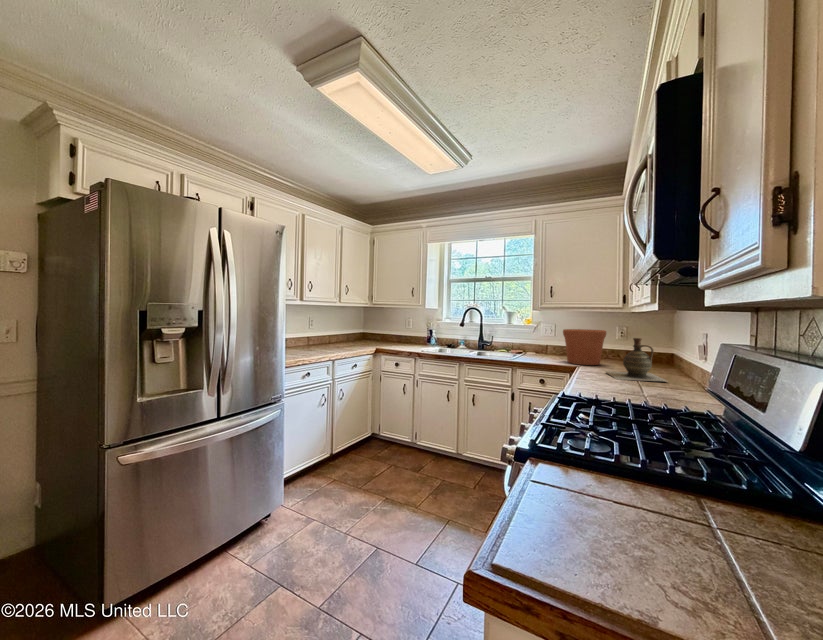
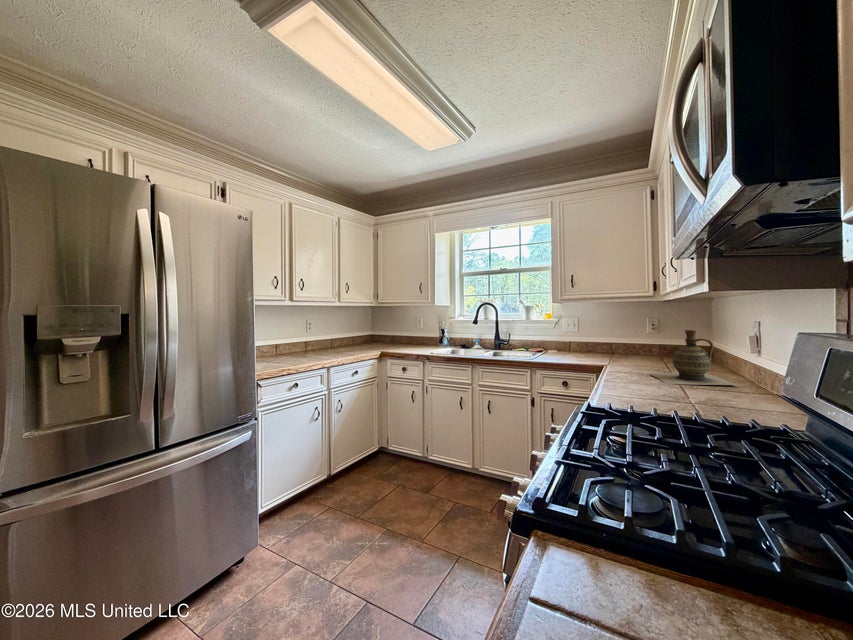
flower pot: present [563,329,606,365] -> none [592,322,646,365]

